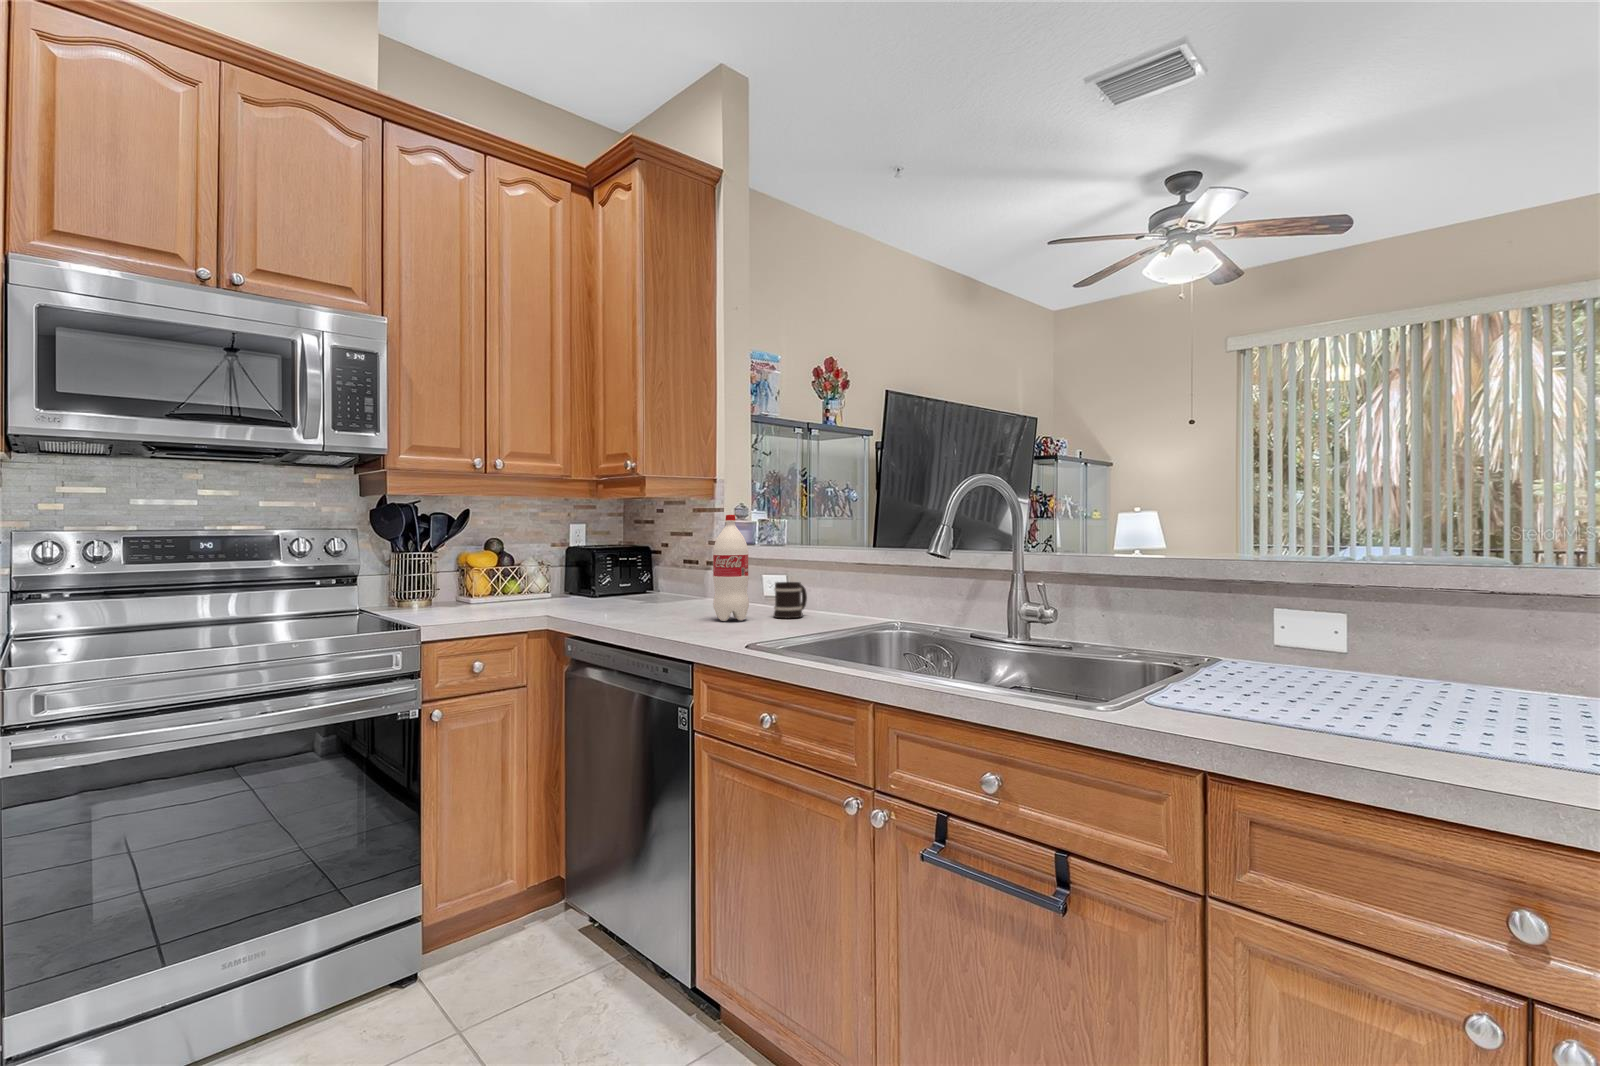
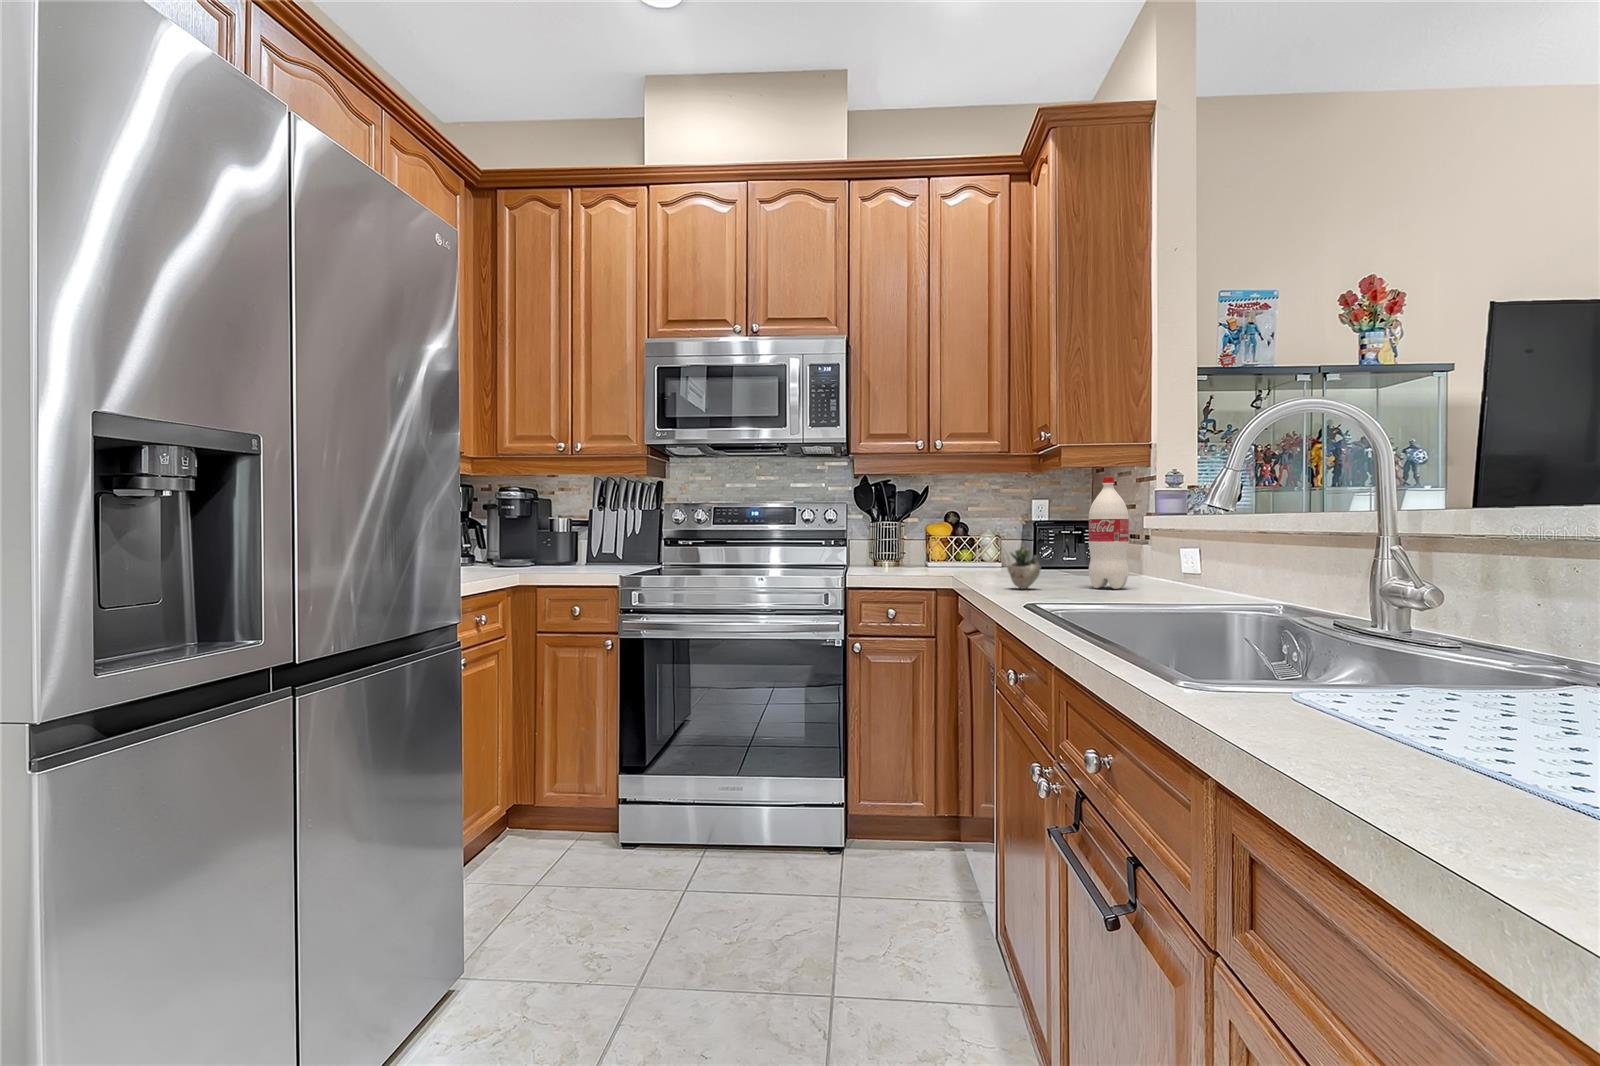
succulent plant: none [653,577,716,629] -> present [1007,544,1040,589]
mug: present [774,582,807,618] -> none [1164,552,1212,591]

